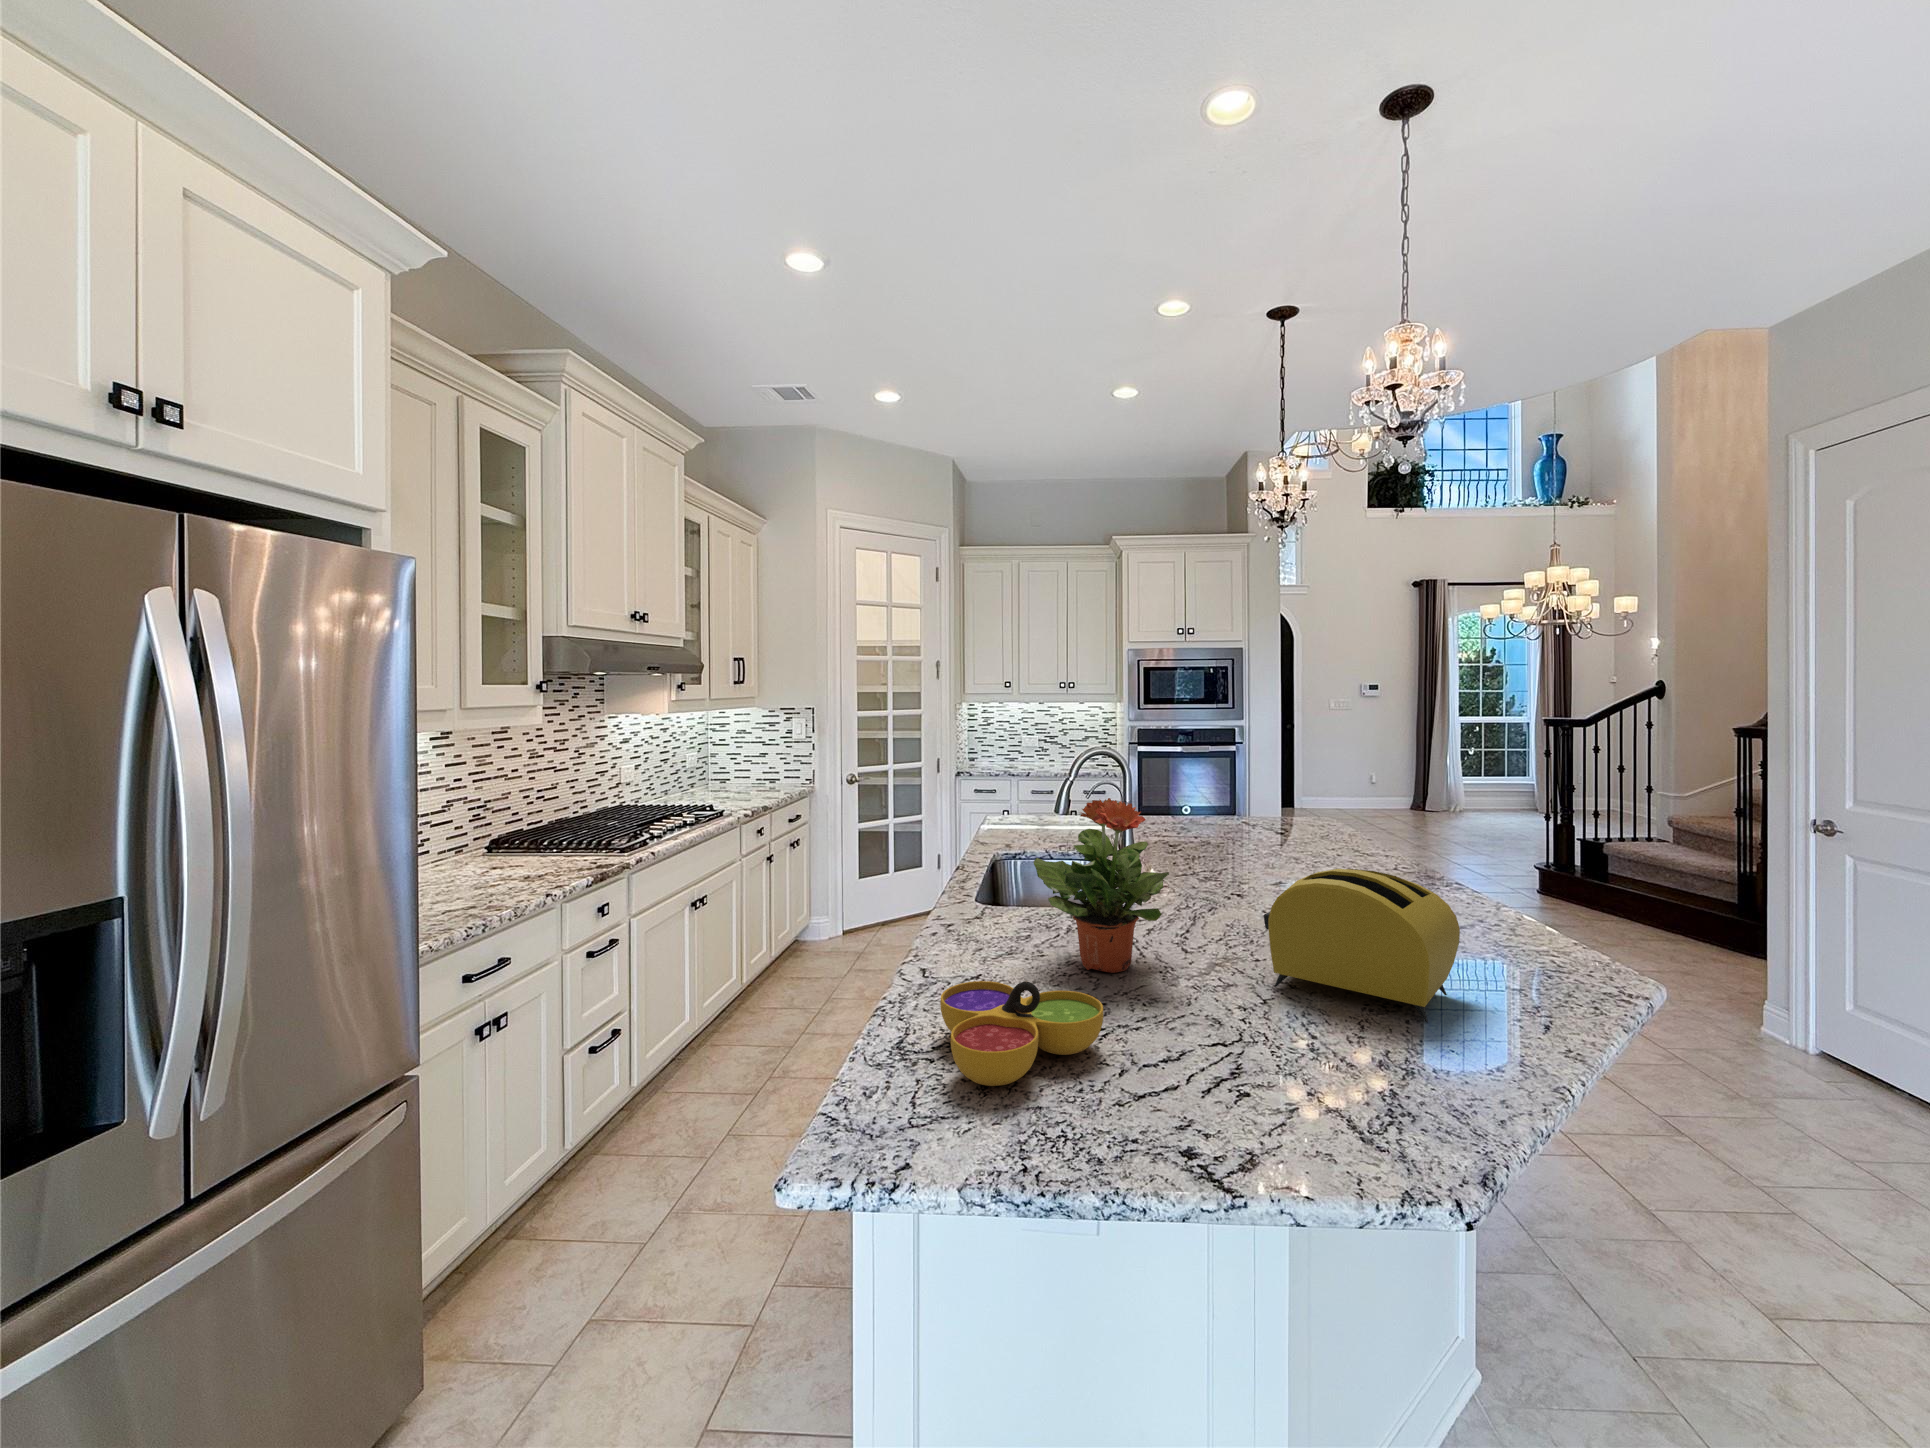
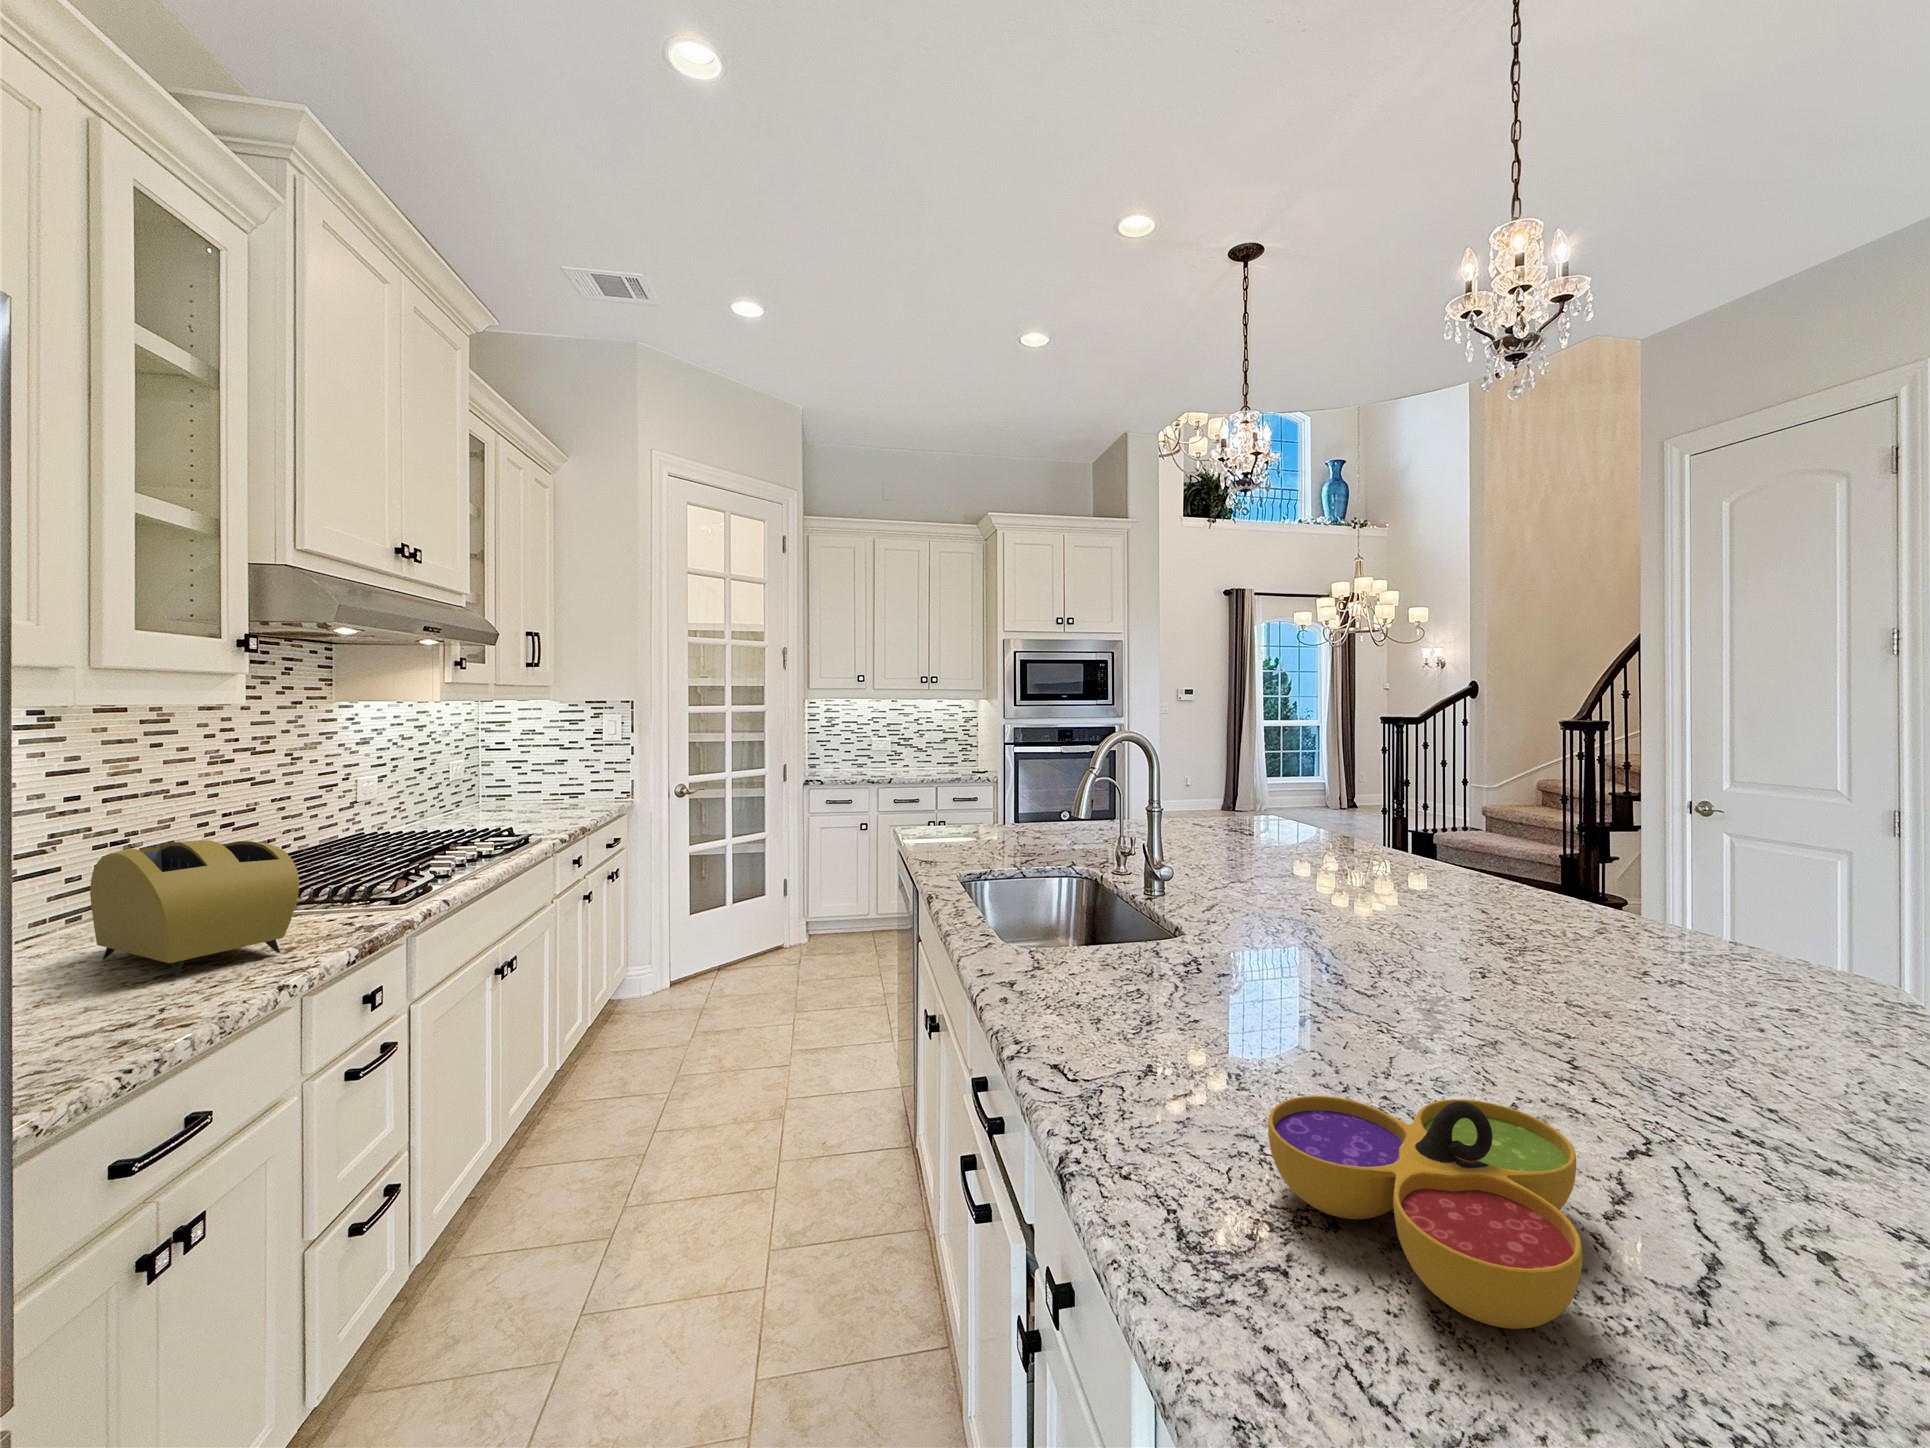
potted plant: present [1034,798,1169,973] -> none [1222,788,1459,1045]
toaster: present [1264,869,1460,1023] -> present [90,840,299,978]

